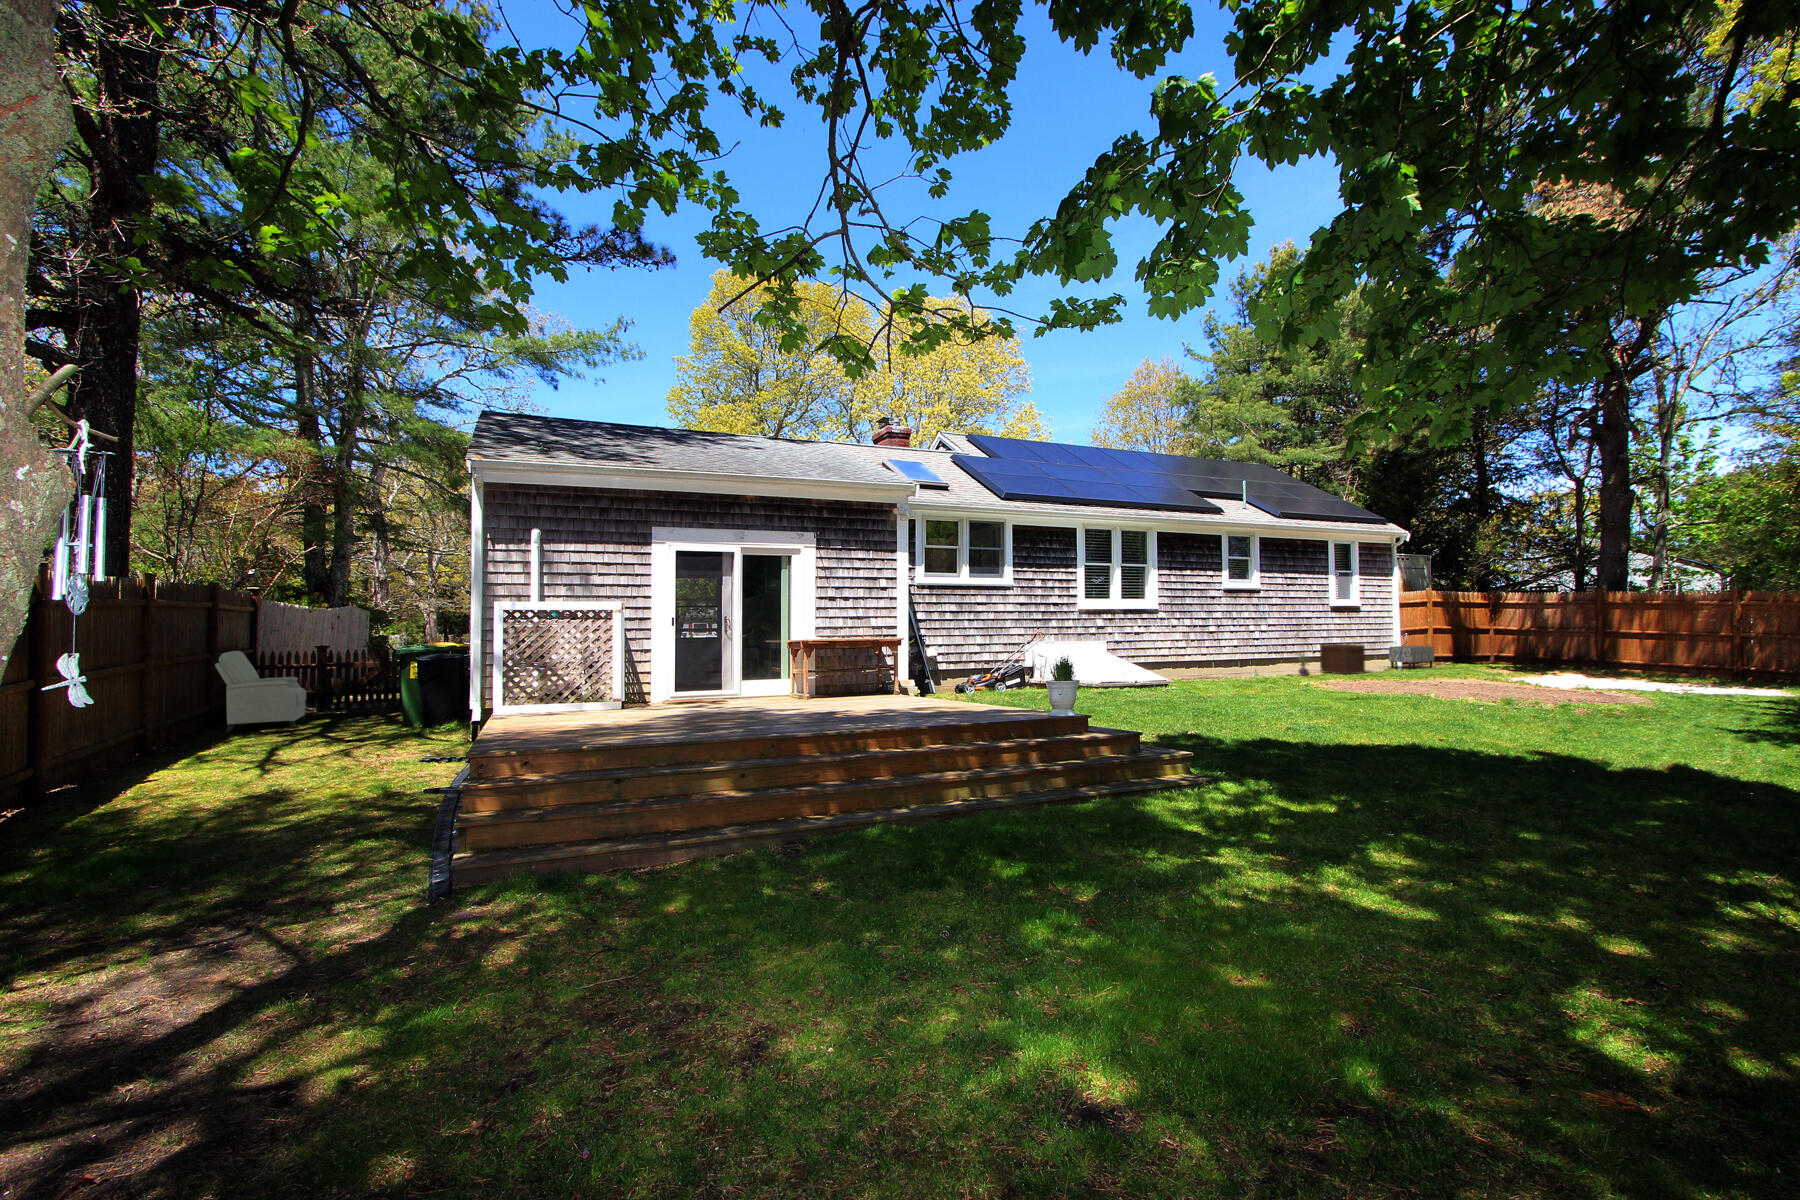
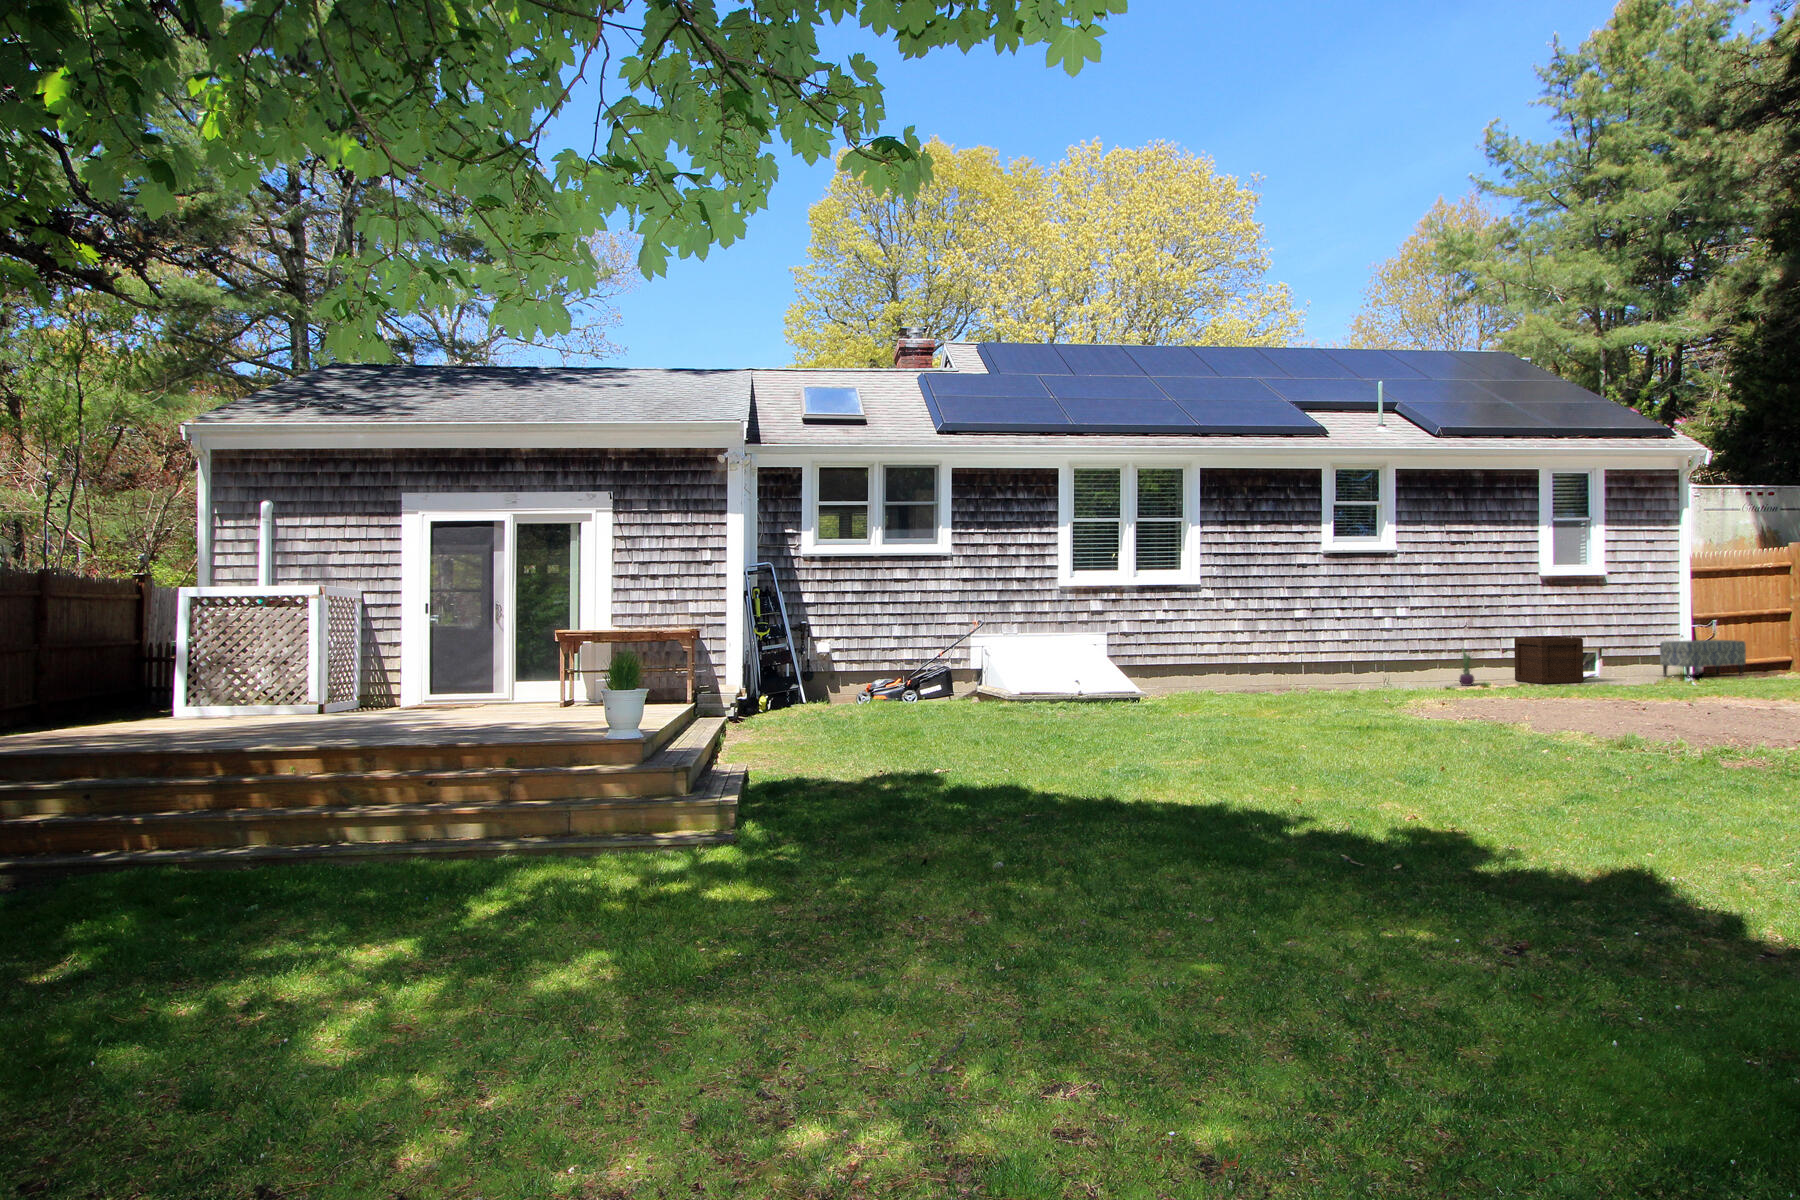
chair: present [215,651,306,732] -> none [18,641,115,727]

